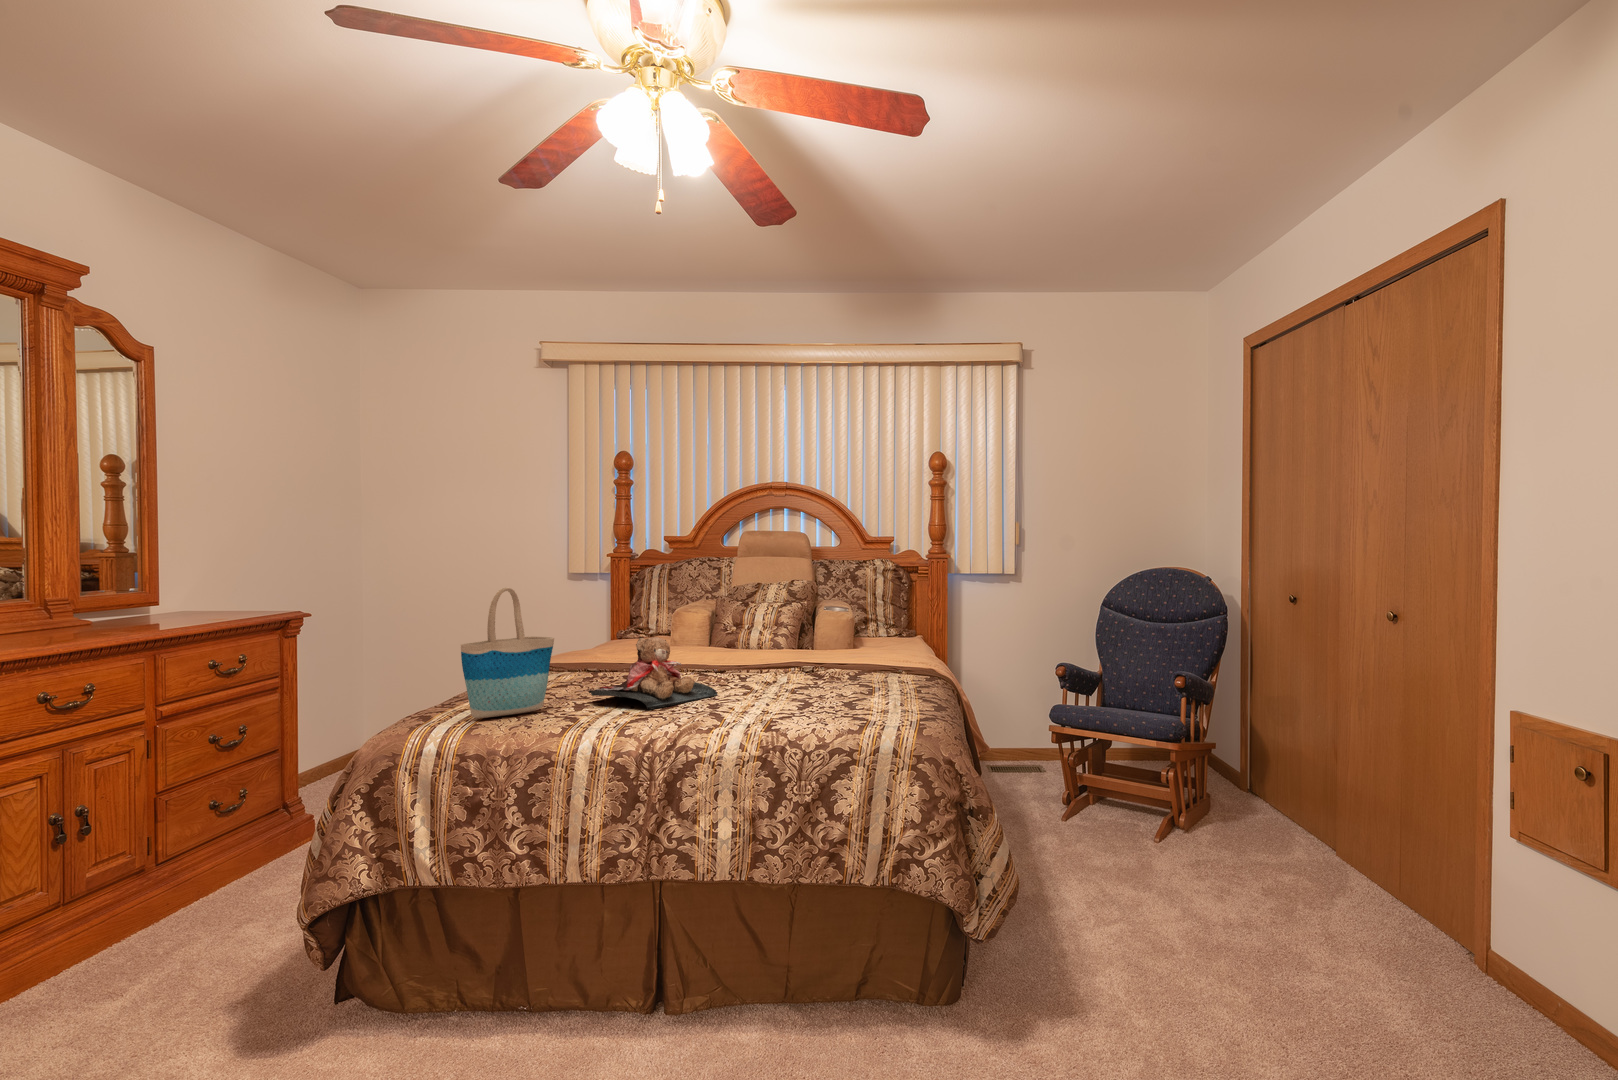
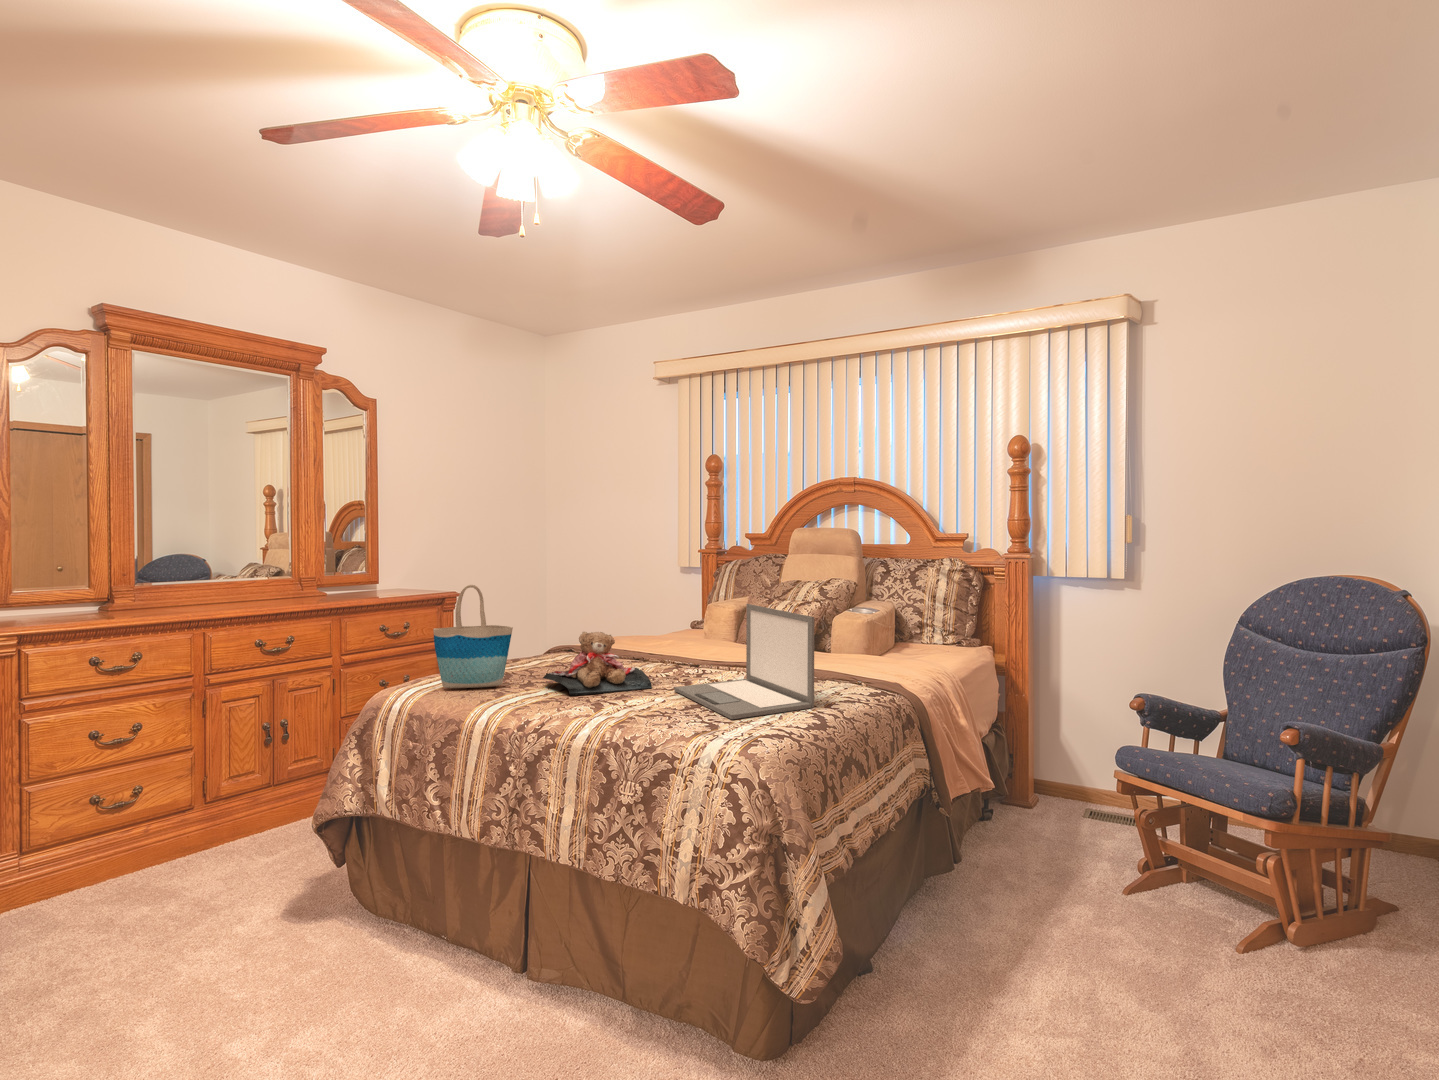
laptop: none [747,600,903,711] -> present [674,604,814,719]

